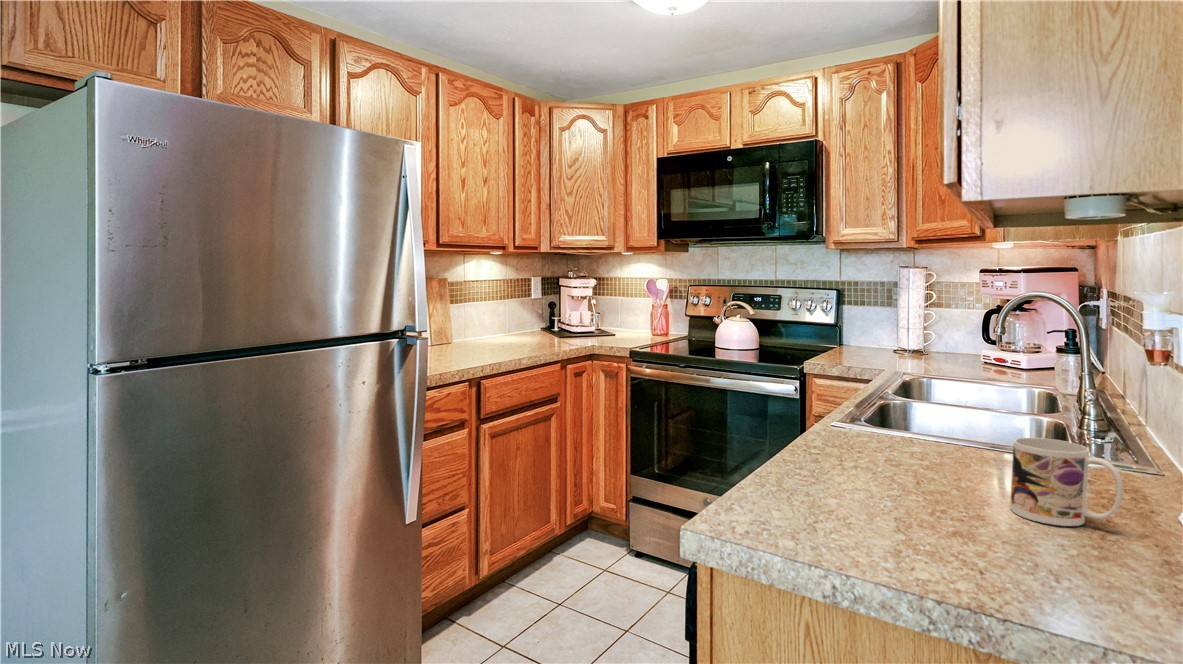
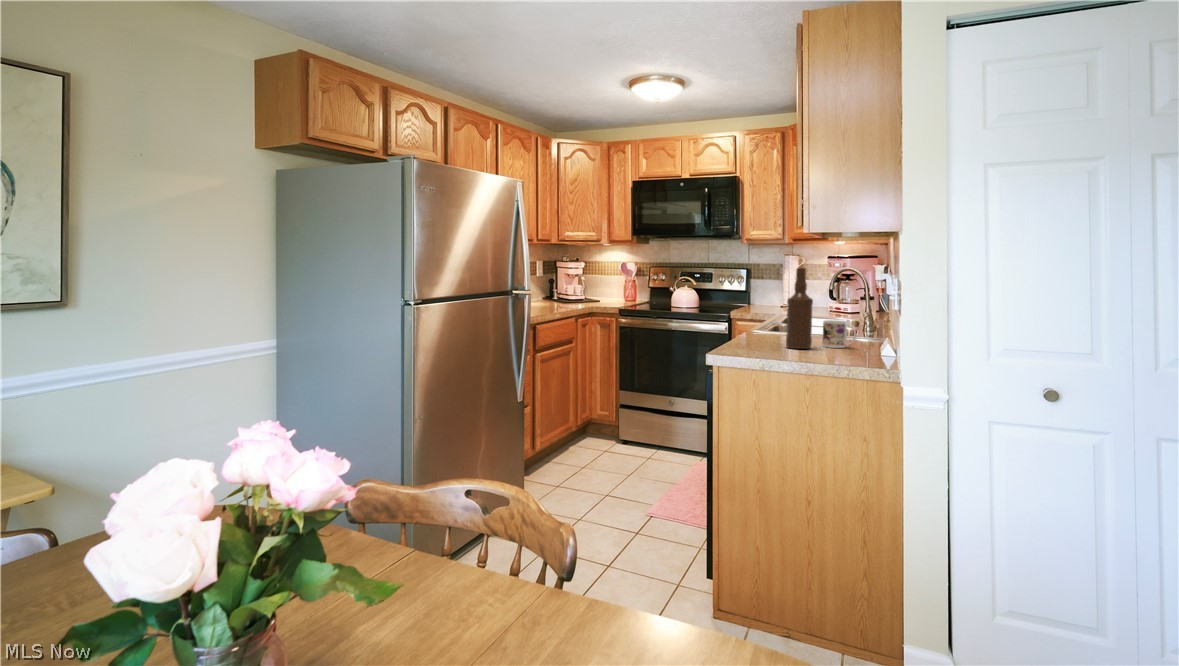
bottle: none [904,297,989,533] -> present [786,268,813,349]

